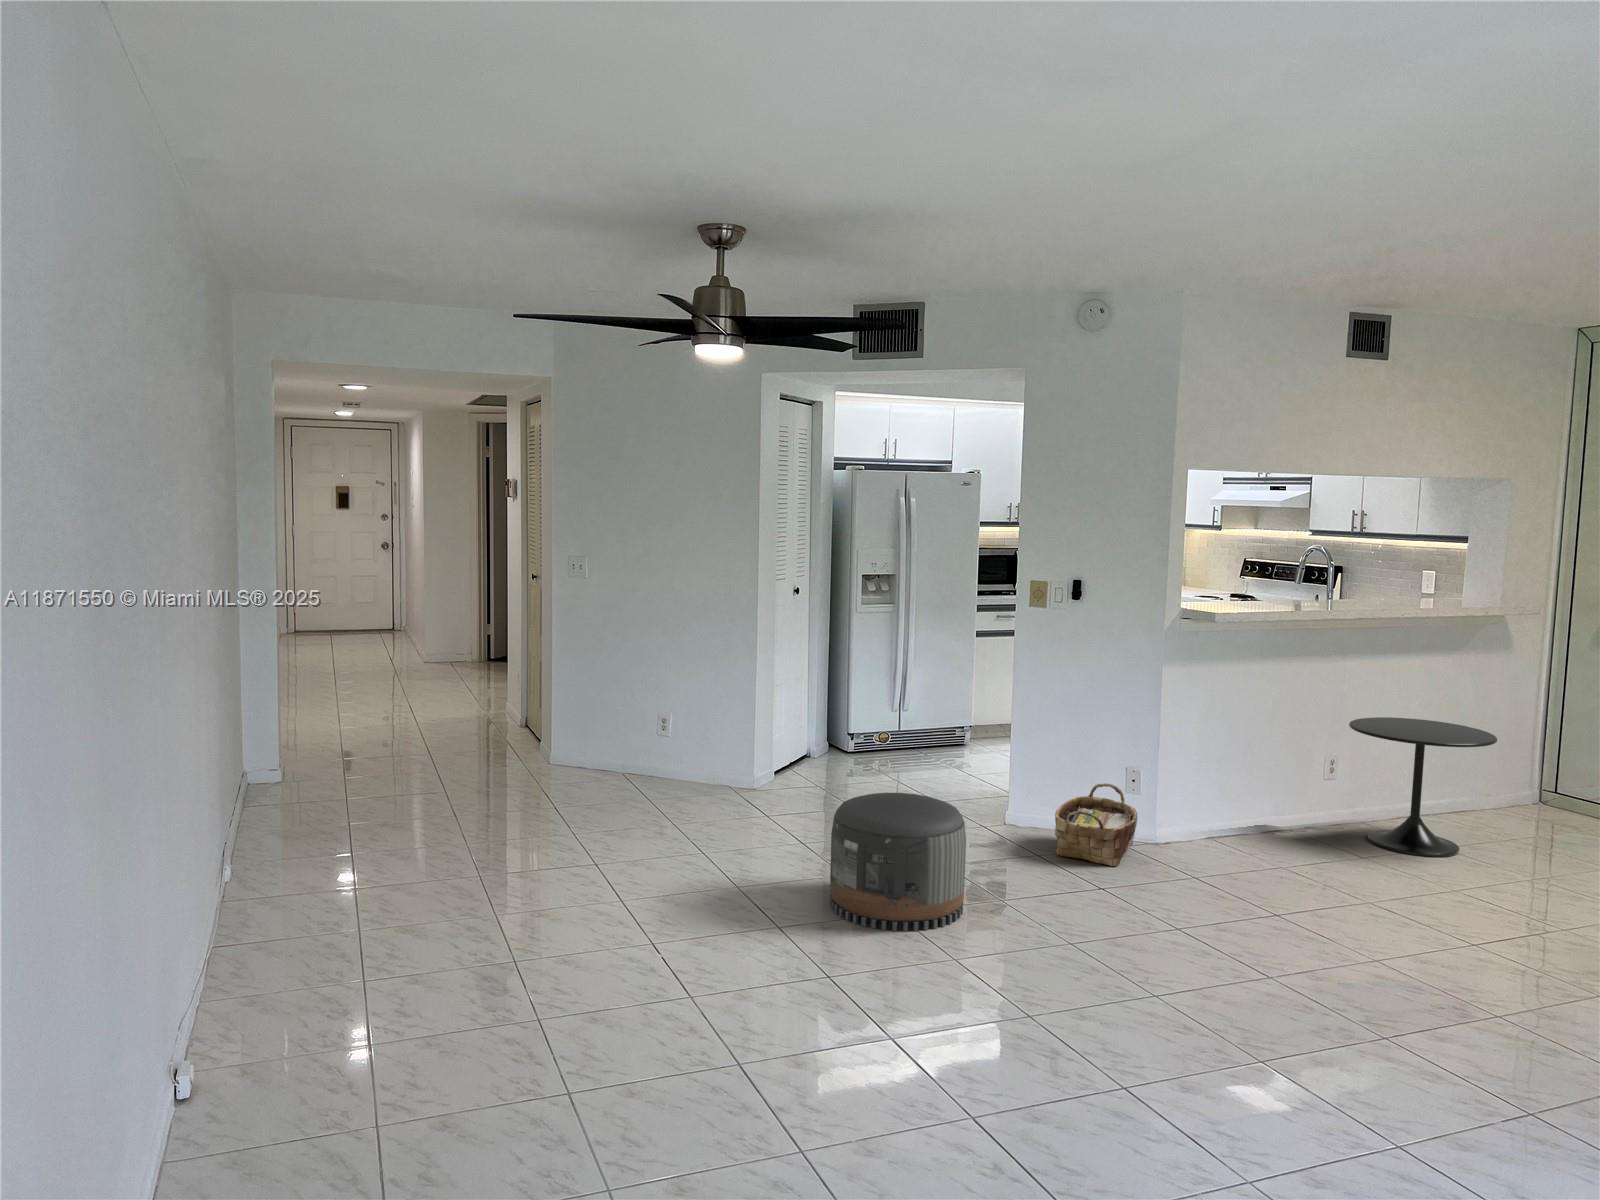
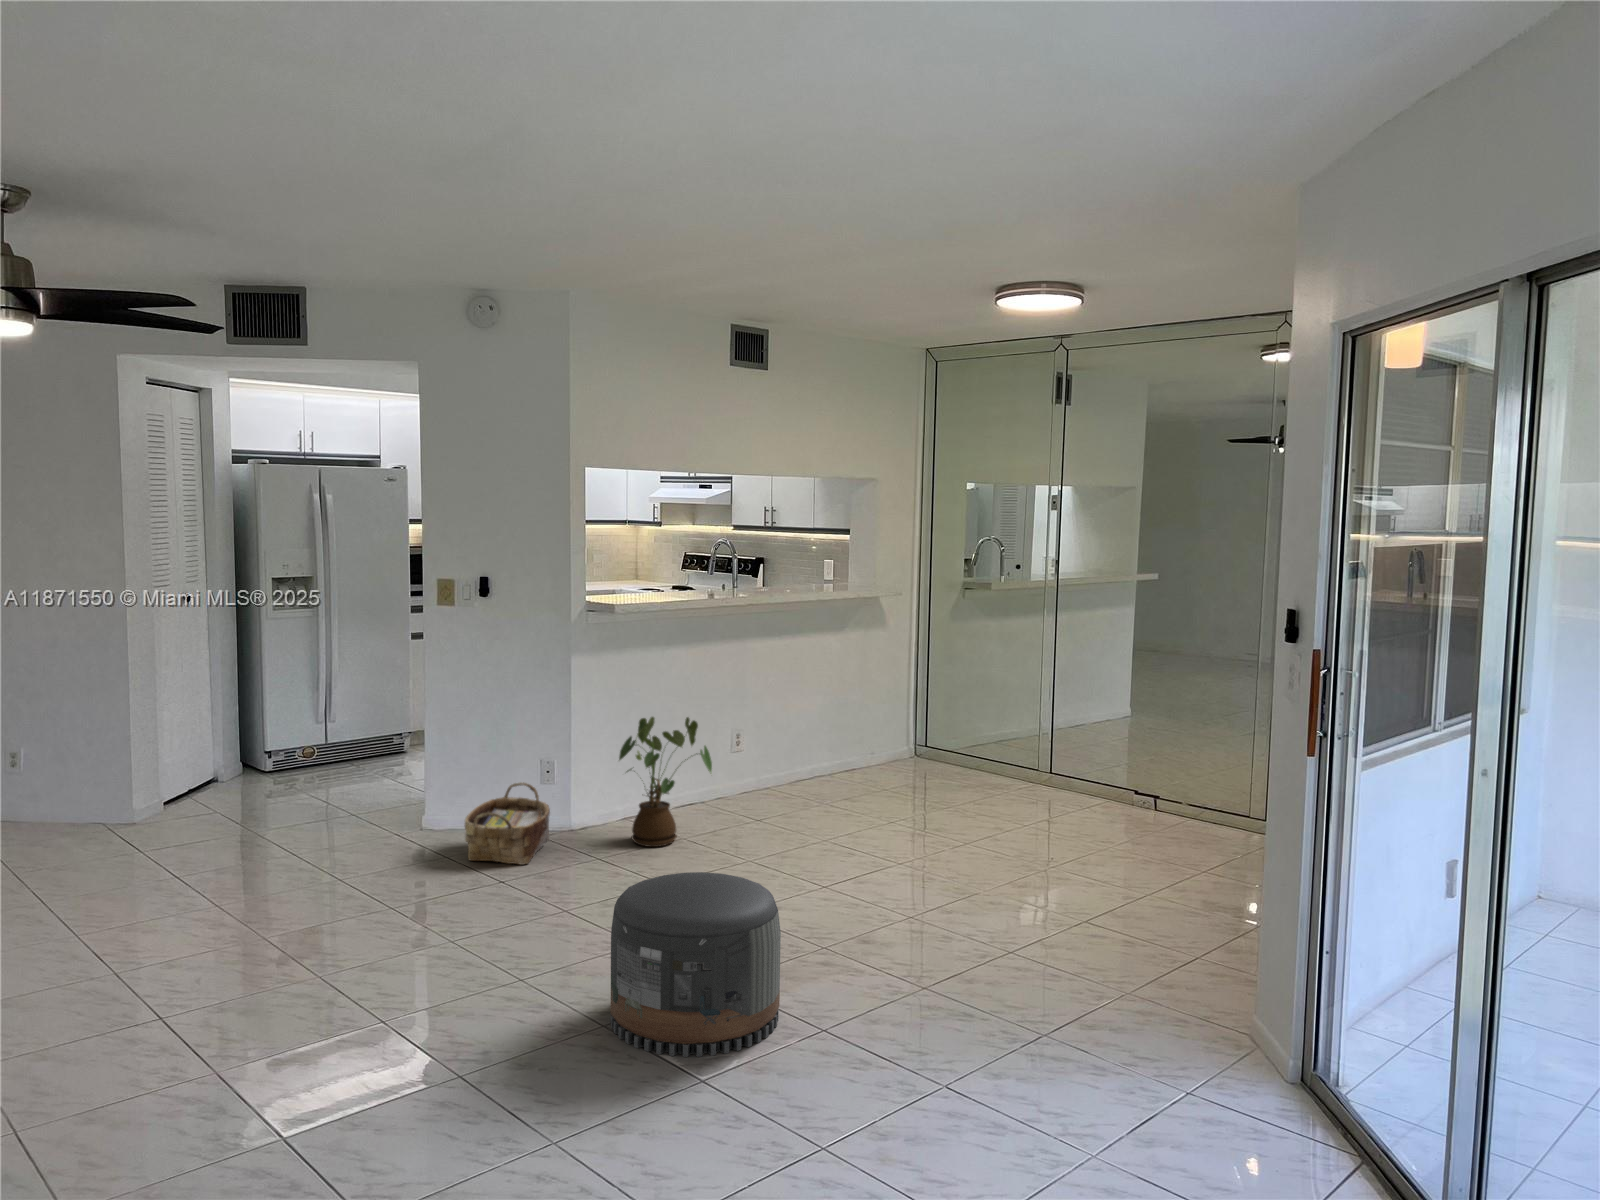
side table: present [1349,717,1497,857] -> none [752,696,872,821]
house plant: none [1211,728,1315,864] -> present [619,717,712,847]
pouf: present [830,793,966,931] -> present [610,872,781,1057]

